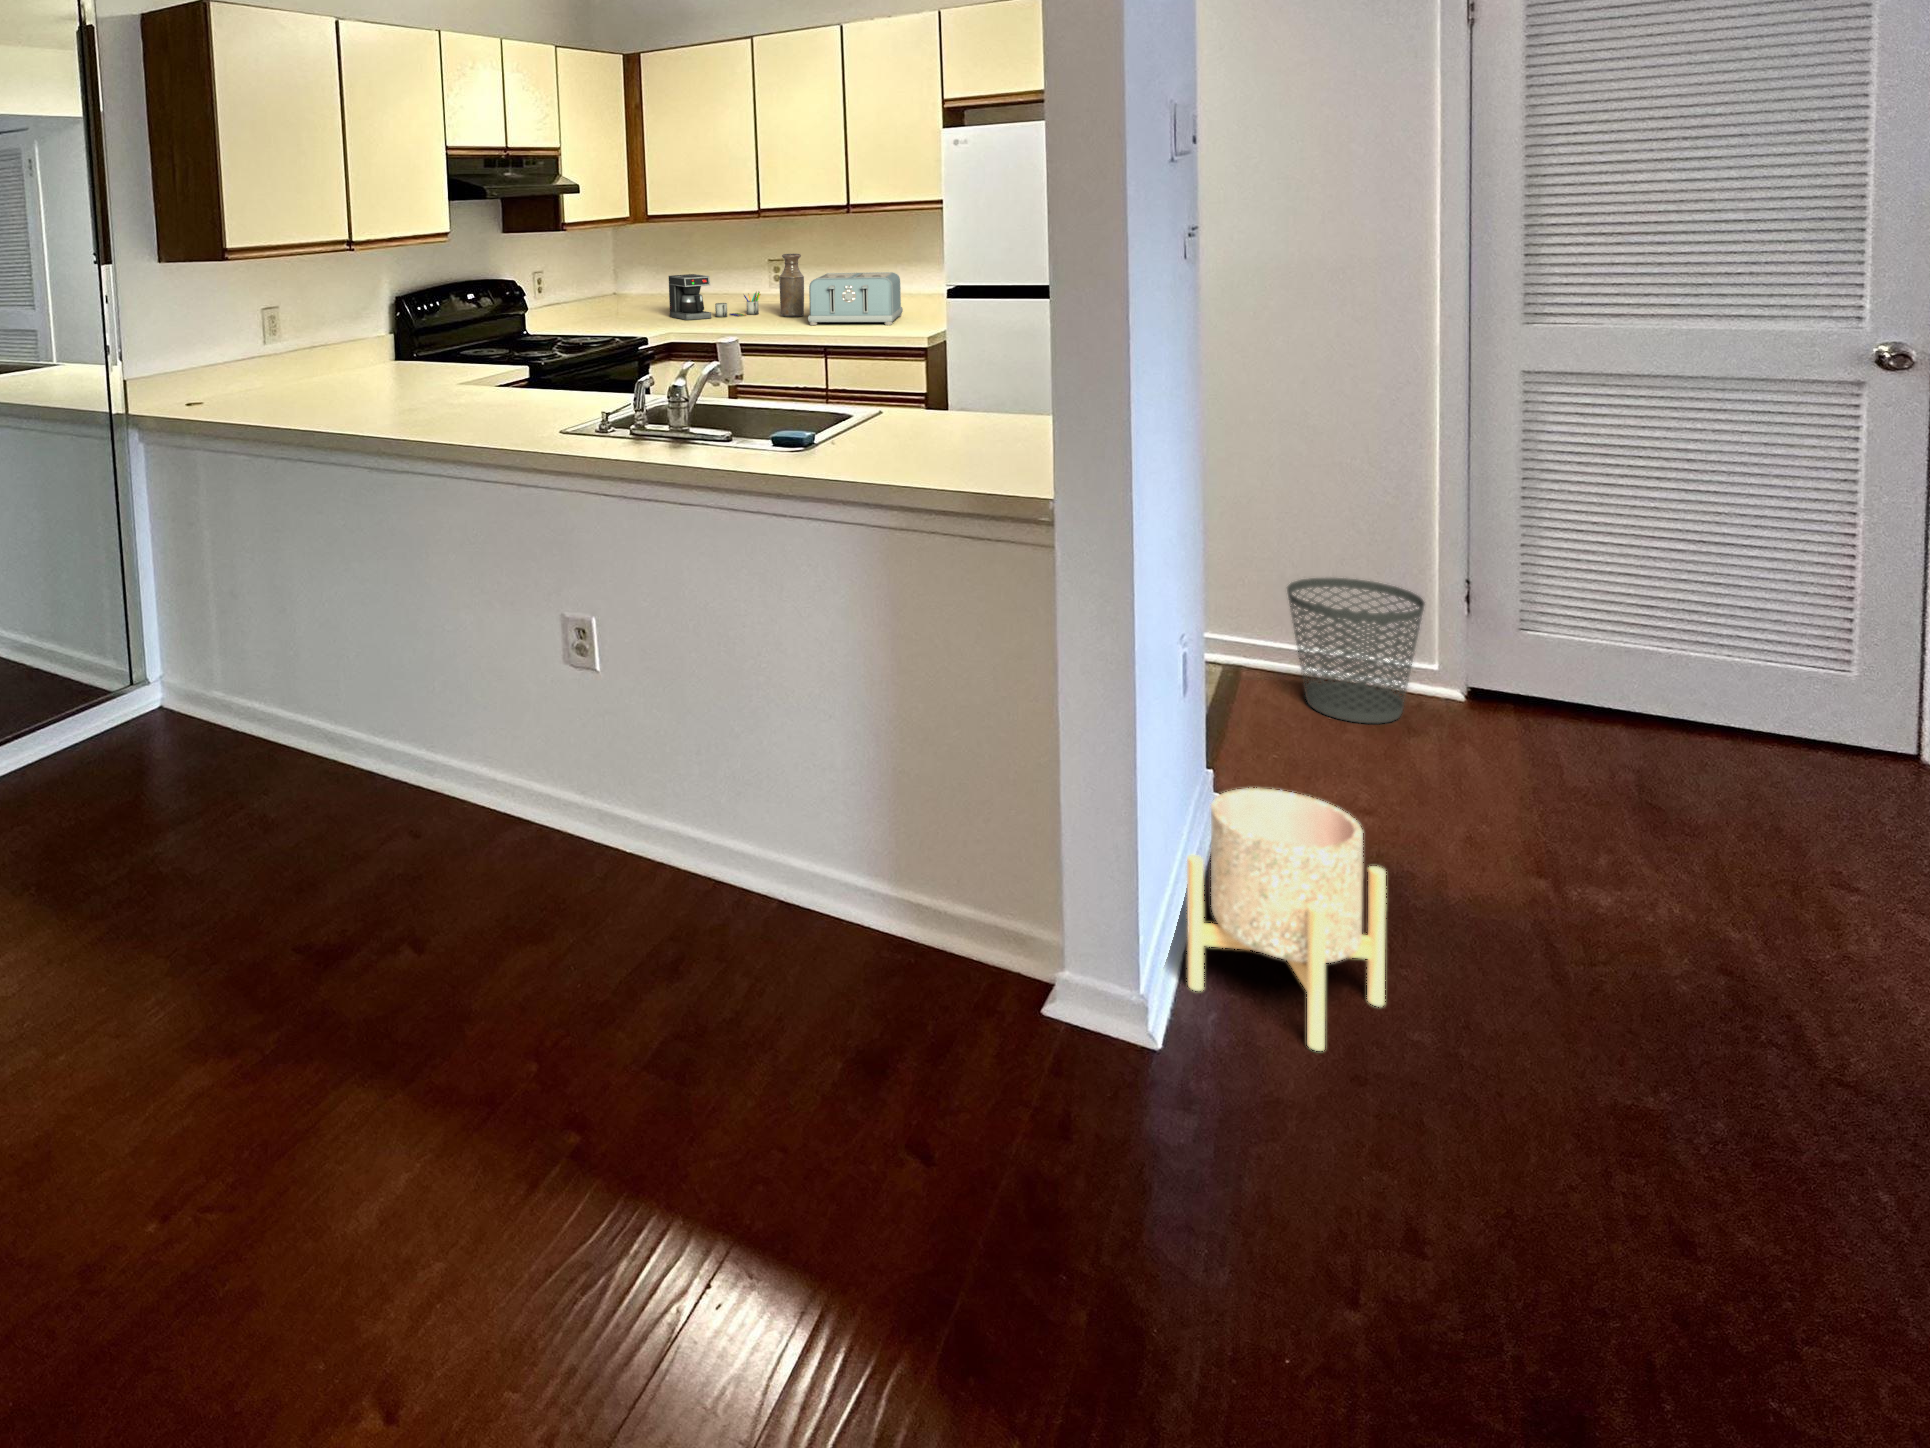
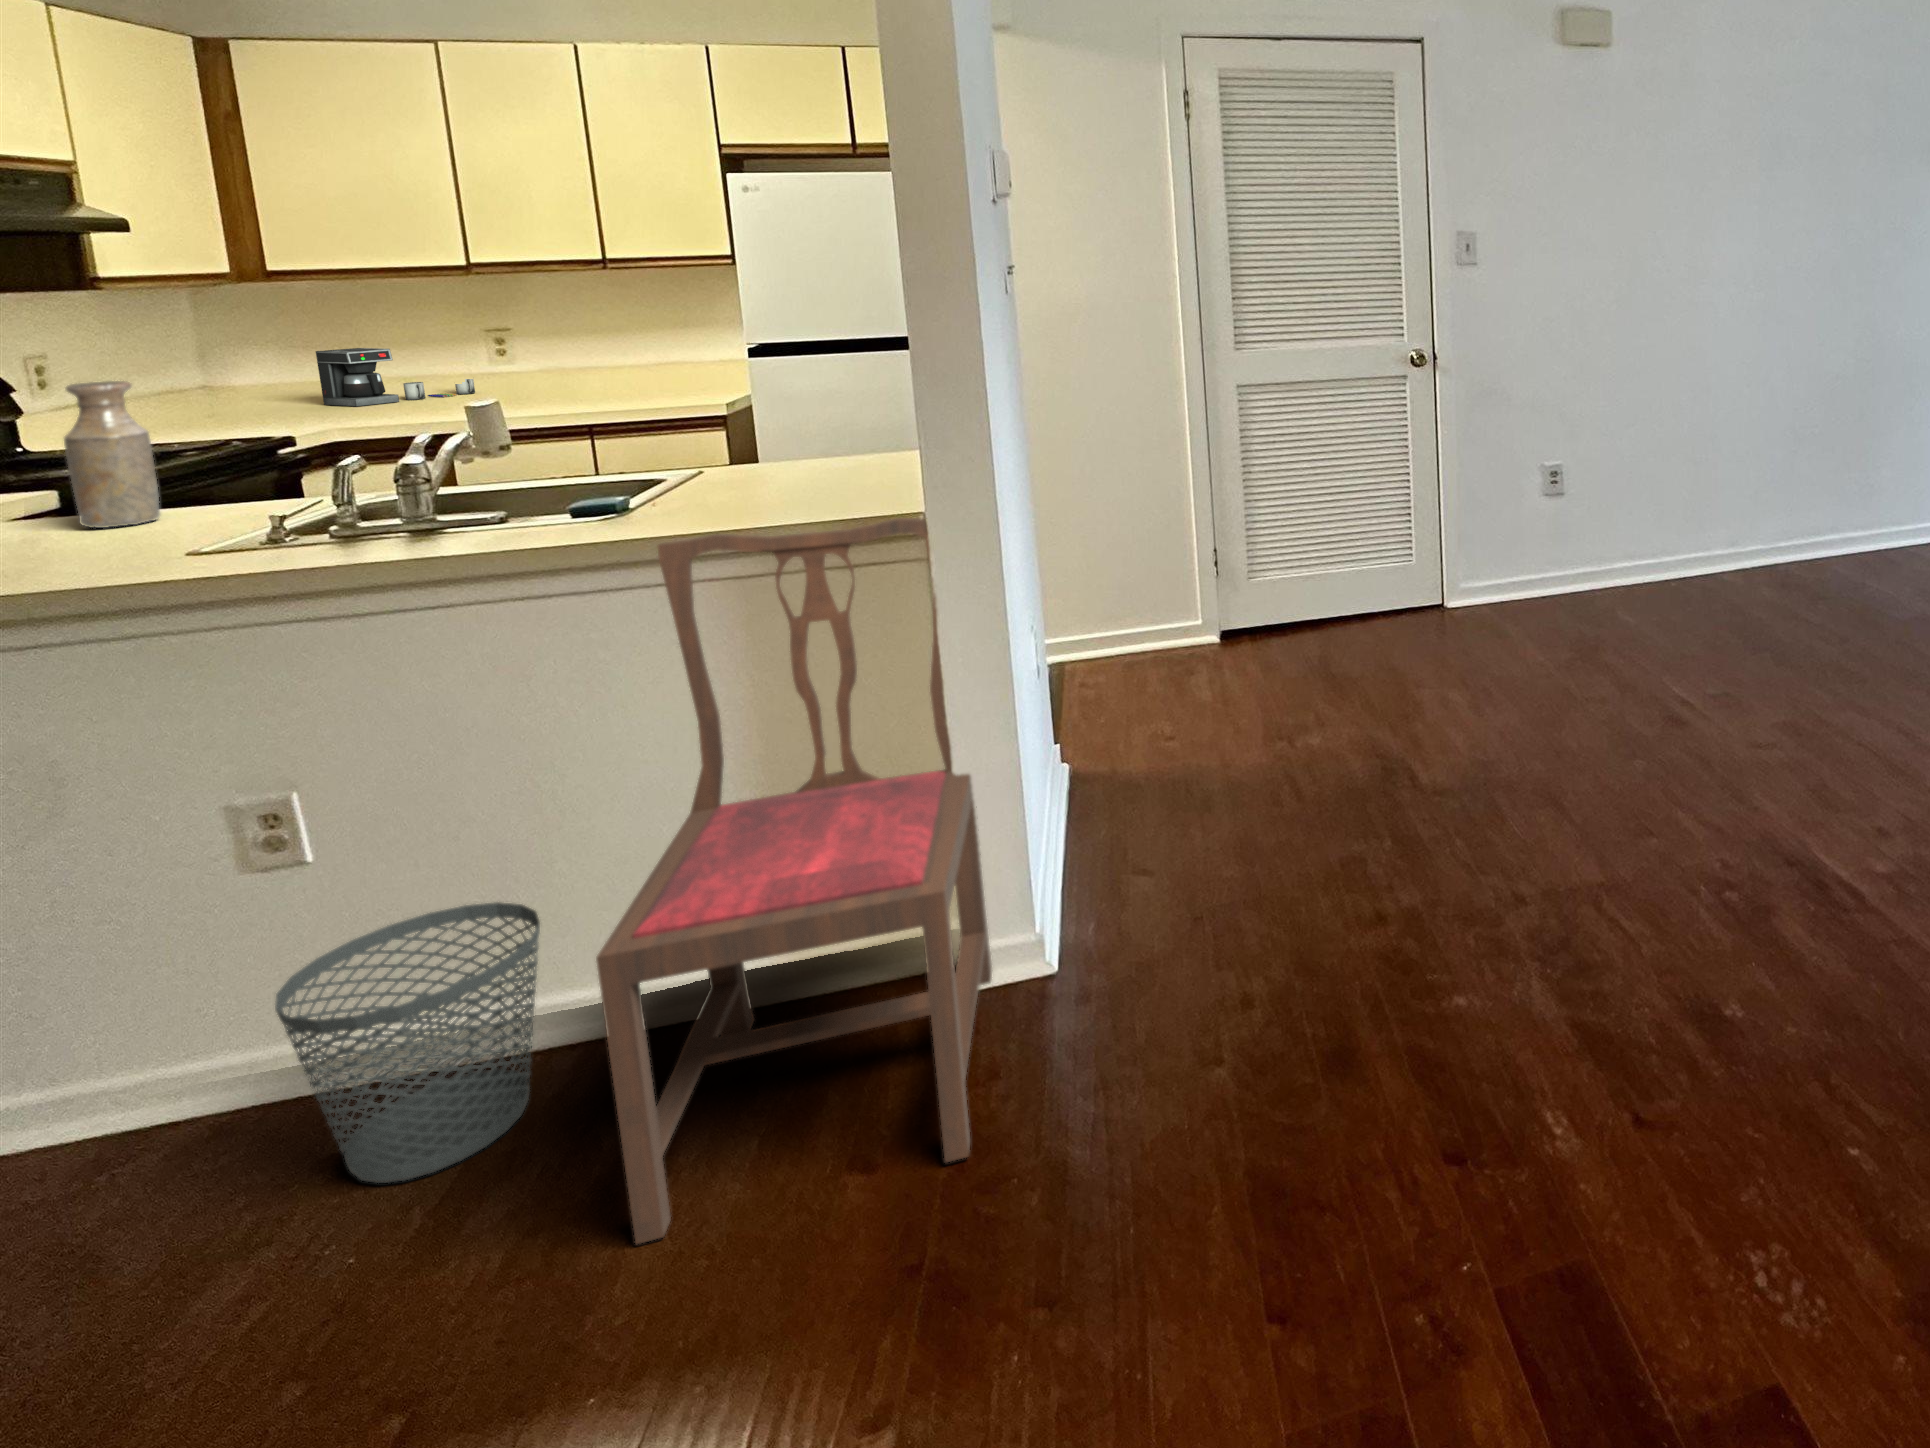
bottle: present [779,254,804,317] -> present [64,381,160,528]
toaster: present [808,272,903,325] -> none [555,335,681,398]
dining chair: none [729,481,1073,1166] -> present [596,518,992,1245]
wastebasket: present [1287,578,1425,723] -> present [275,902,540,1183]
planter: present [1187,788,1386,1051] -> none [1078,725,1224,920]

